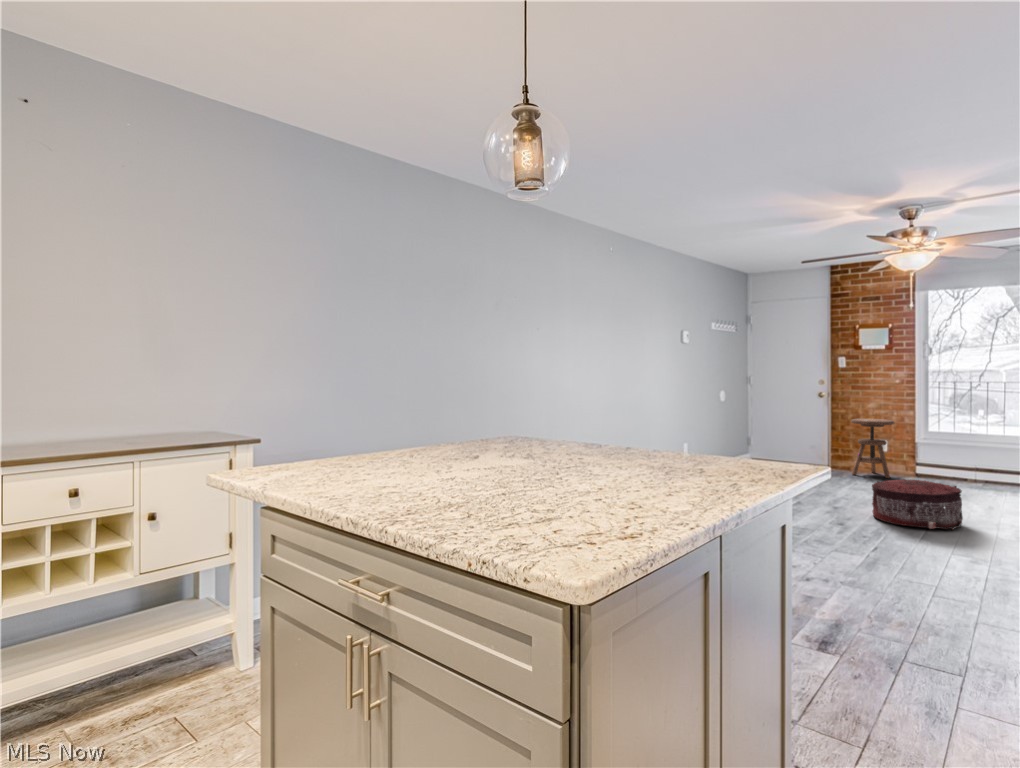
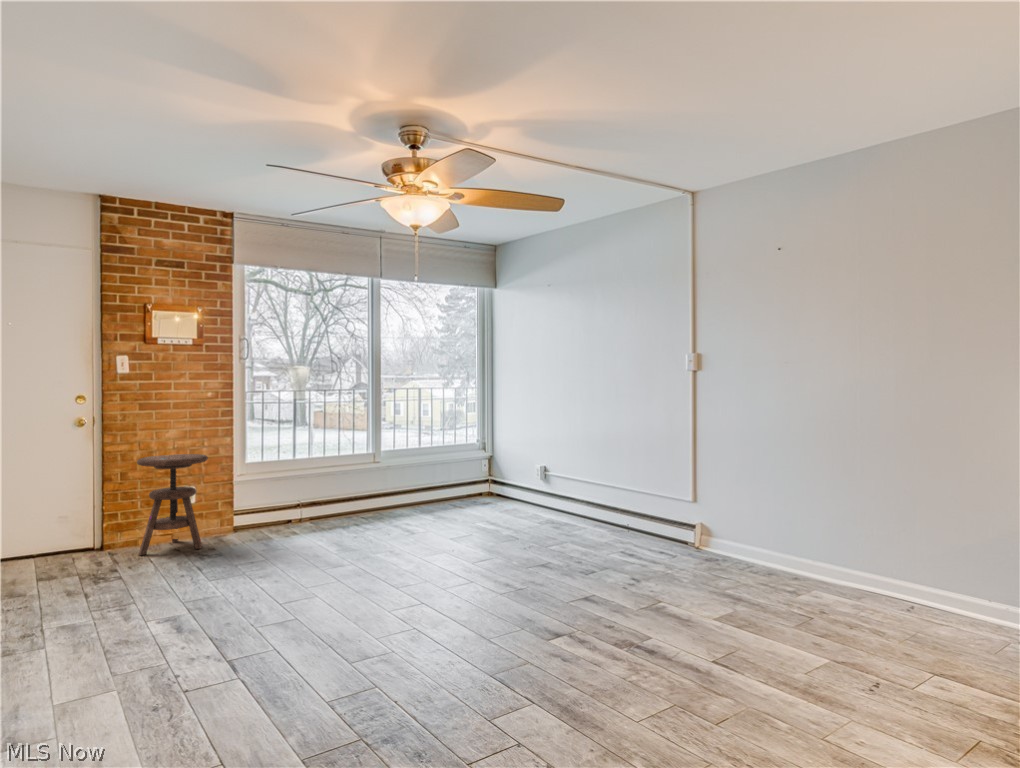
pouf: present [872,479,963,530] -> none [183,565,348,695]

